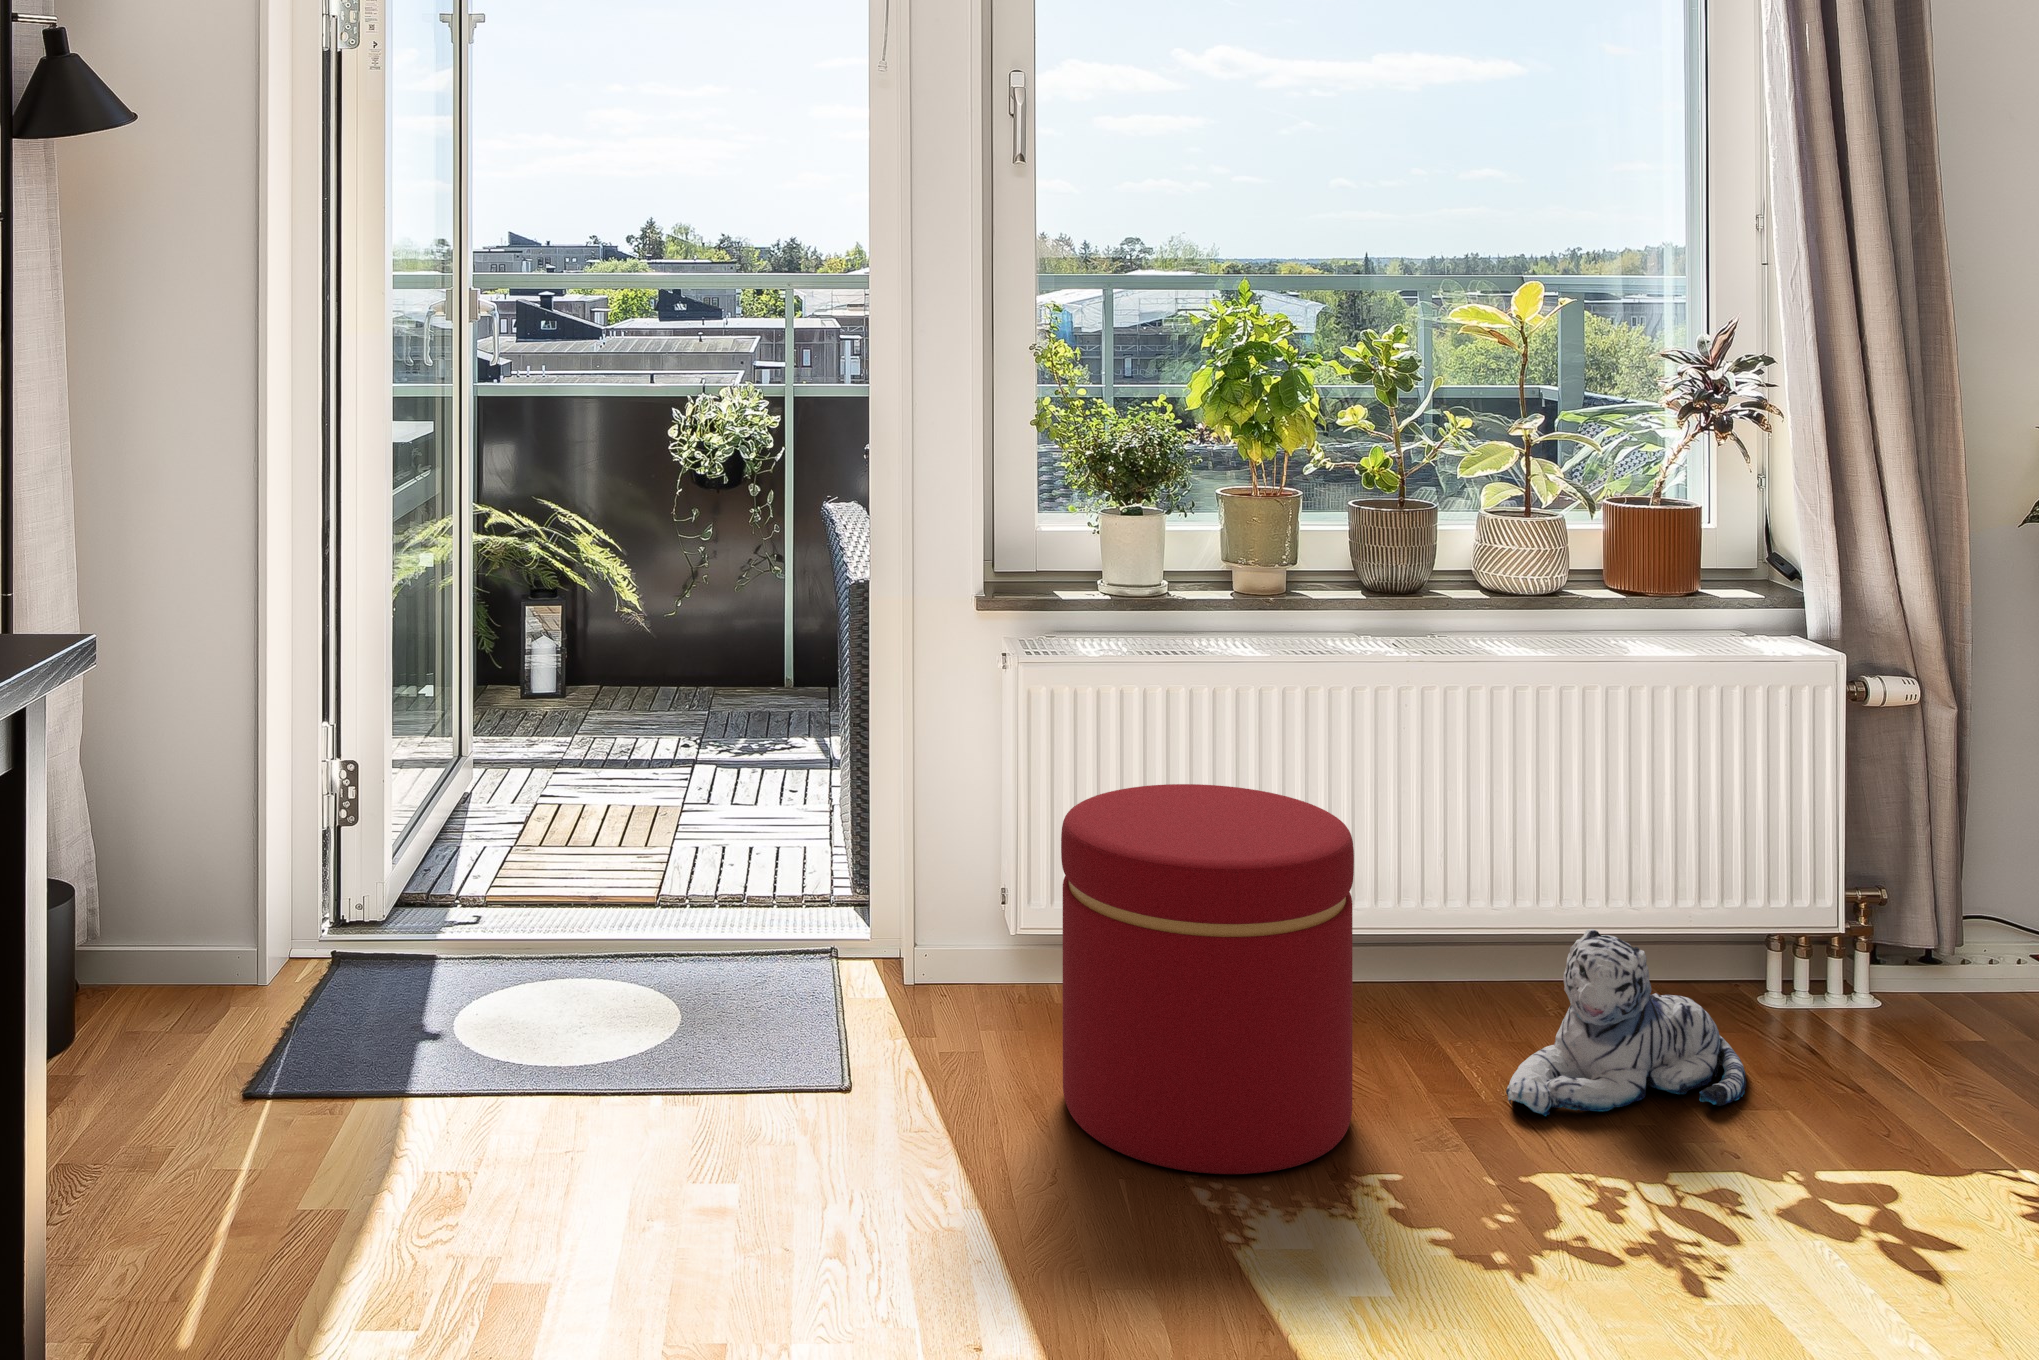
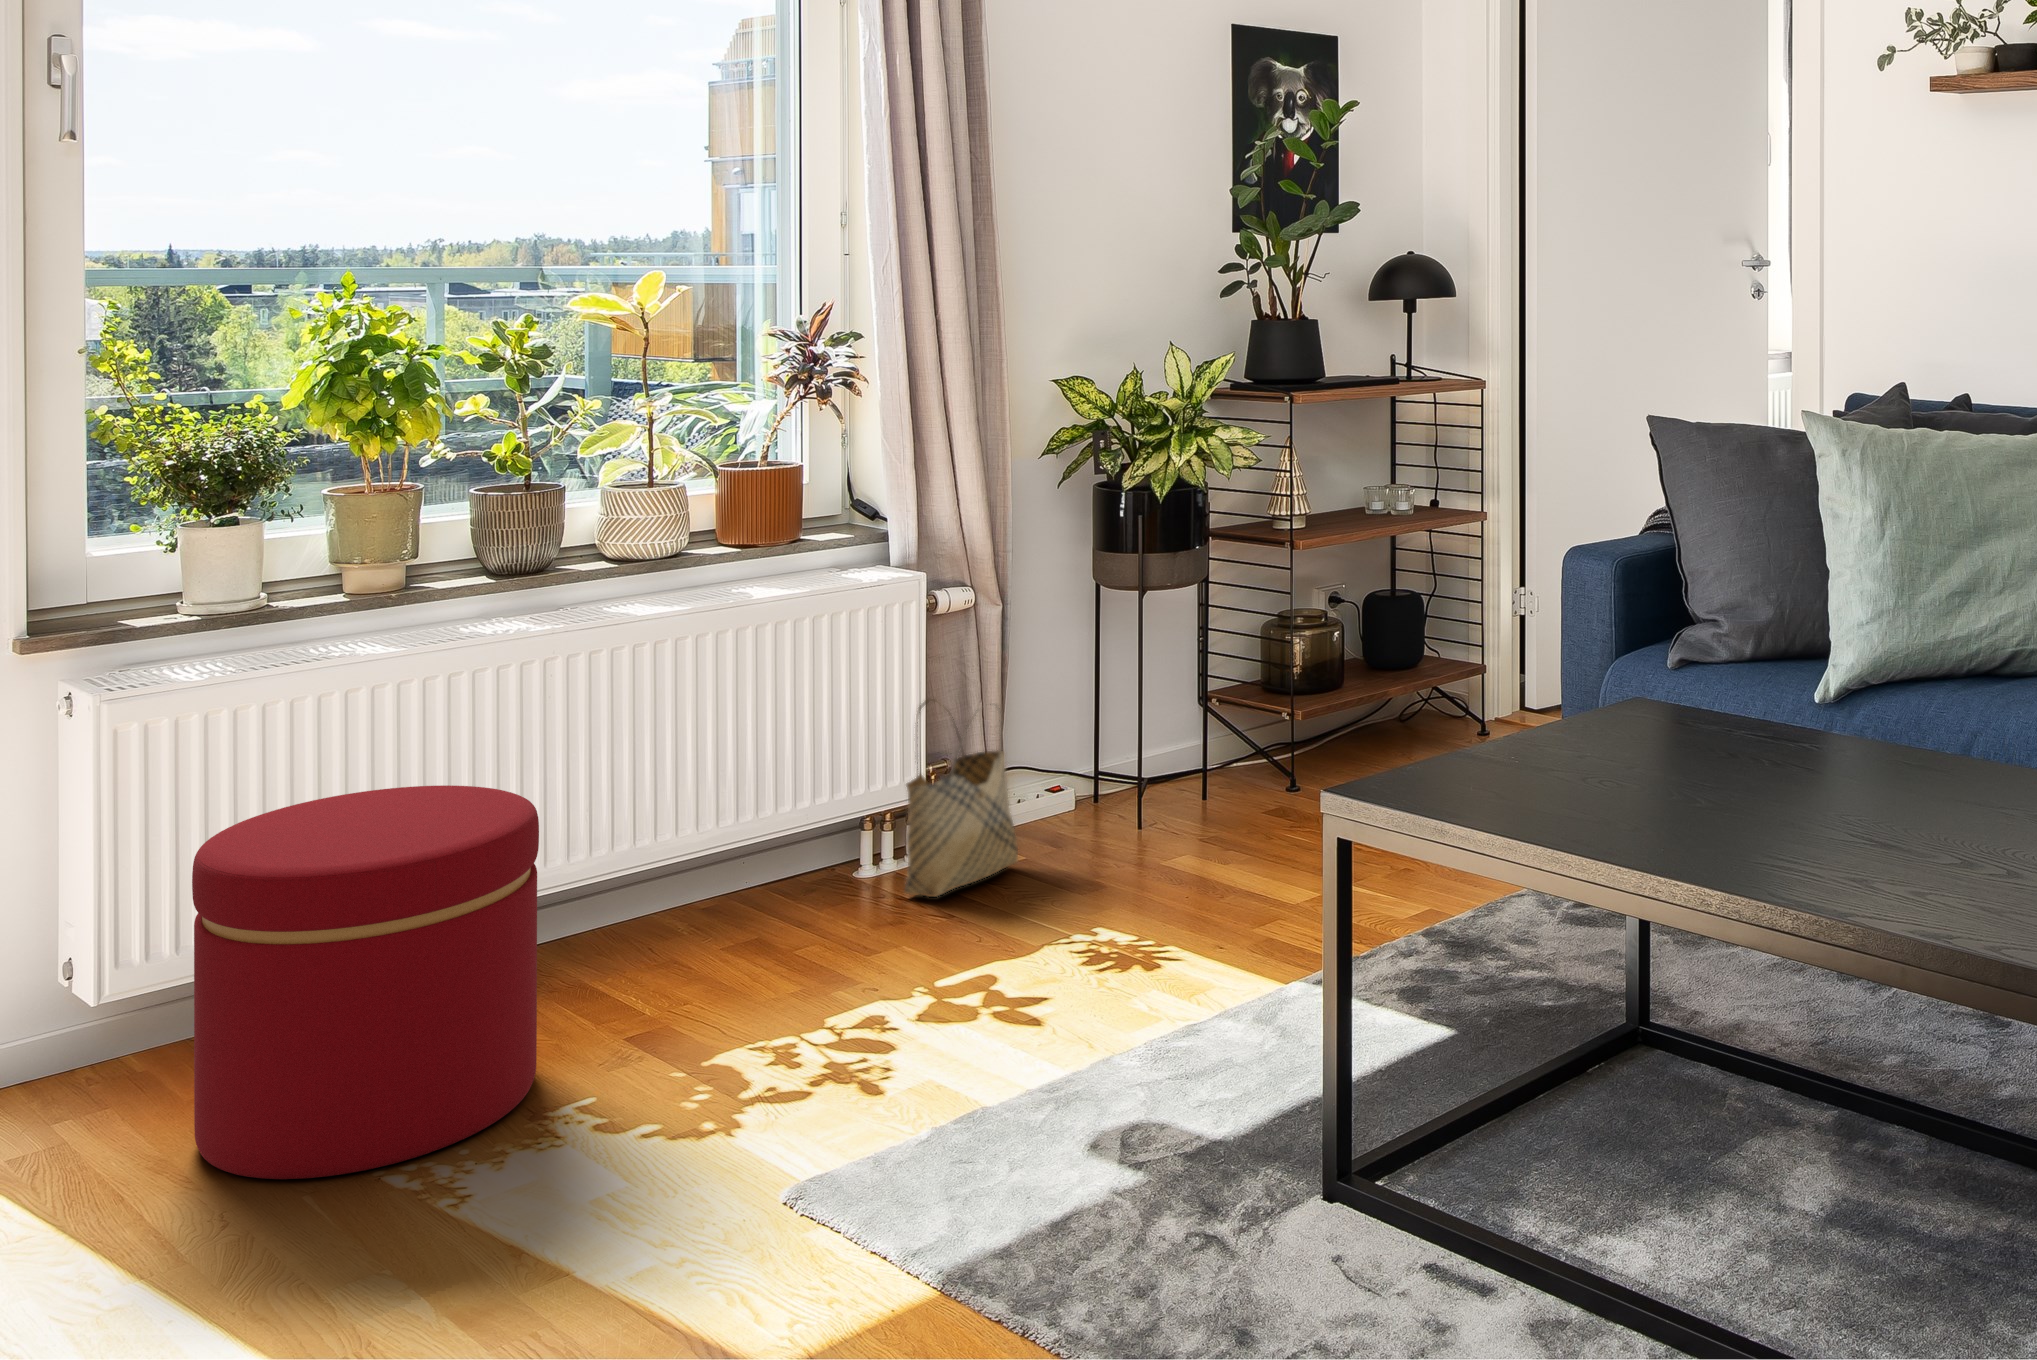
woven basket: none [1806,809,1967,1063] -> present [904,700,1018,897]
plush toy: present [1506,929,1746,1116] -> none [674,840,867,1010]

